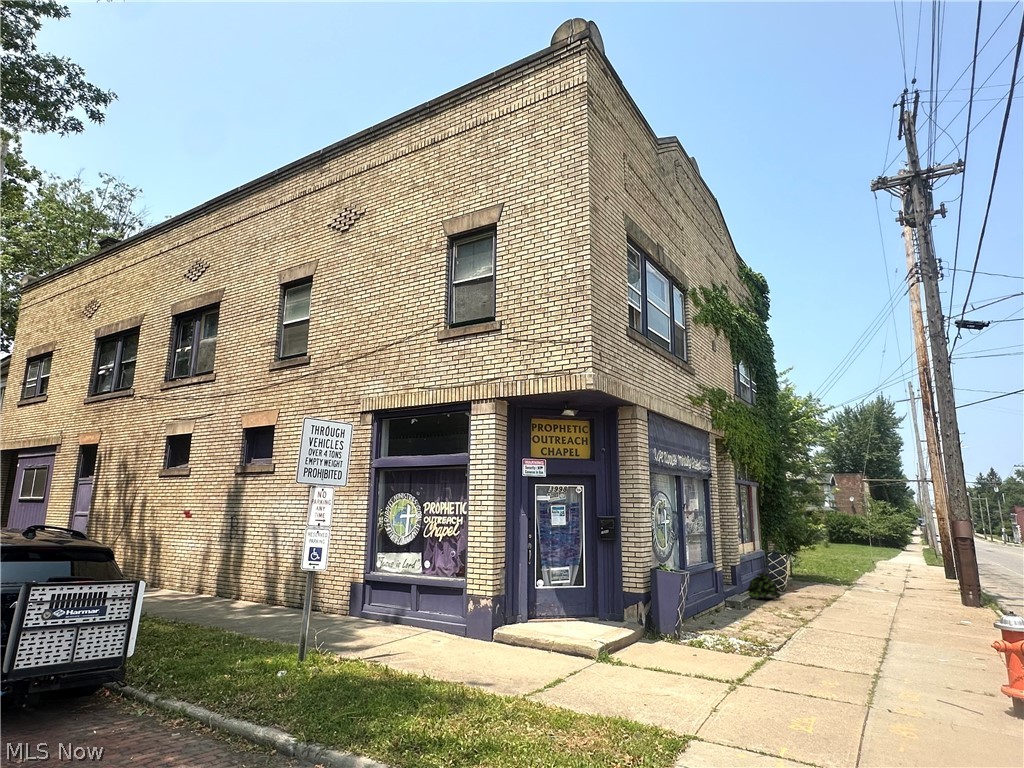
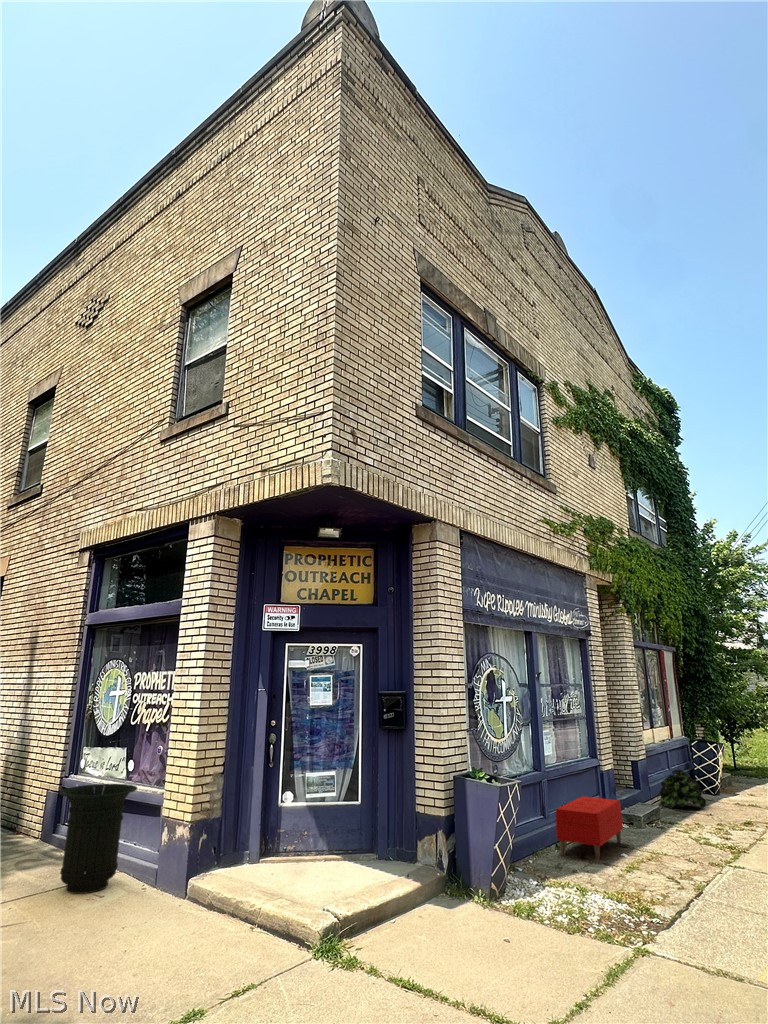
trash can: none [398,575,444,641] -> present [59,784,137,894]
bench: none [694,588,734,626] -> present [556,796,623,860]

